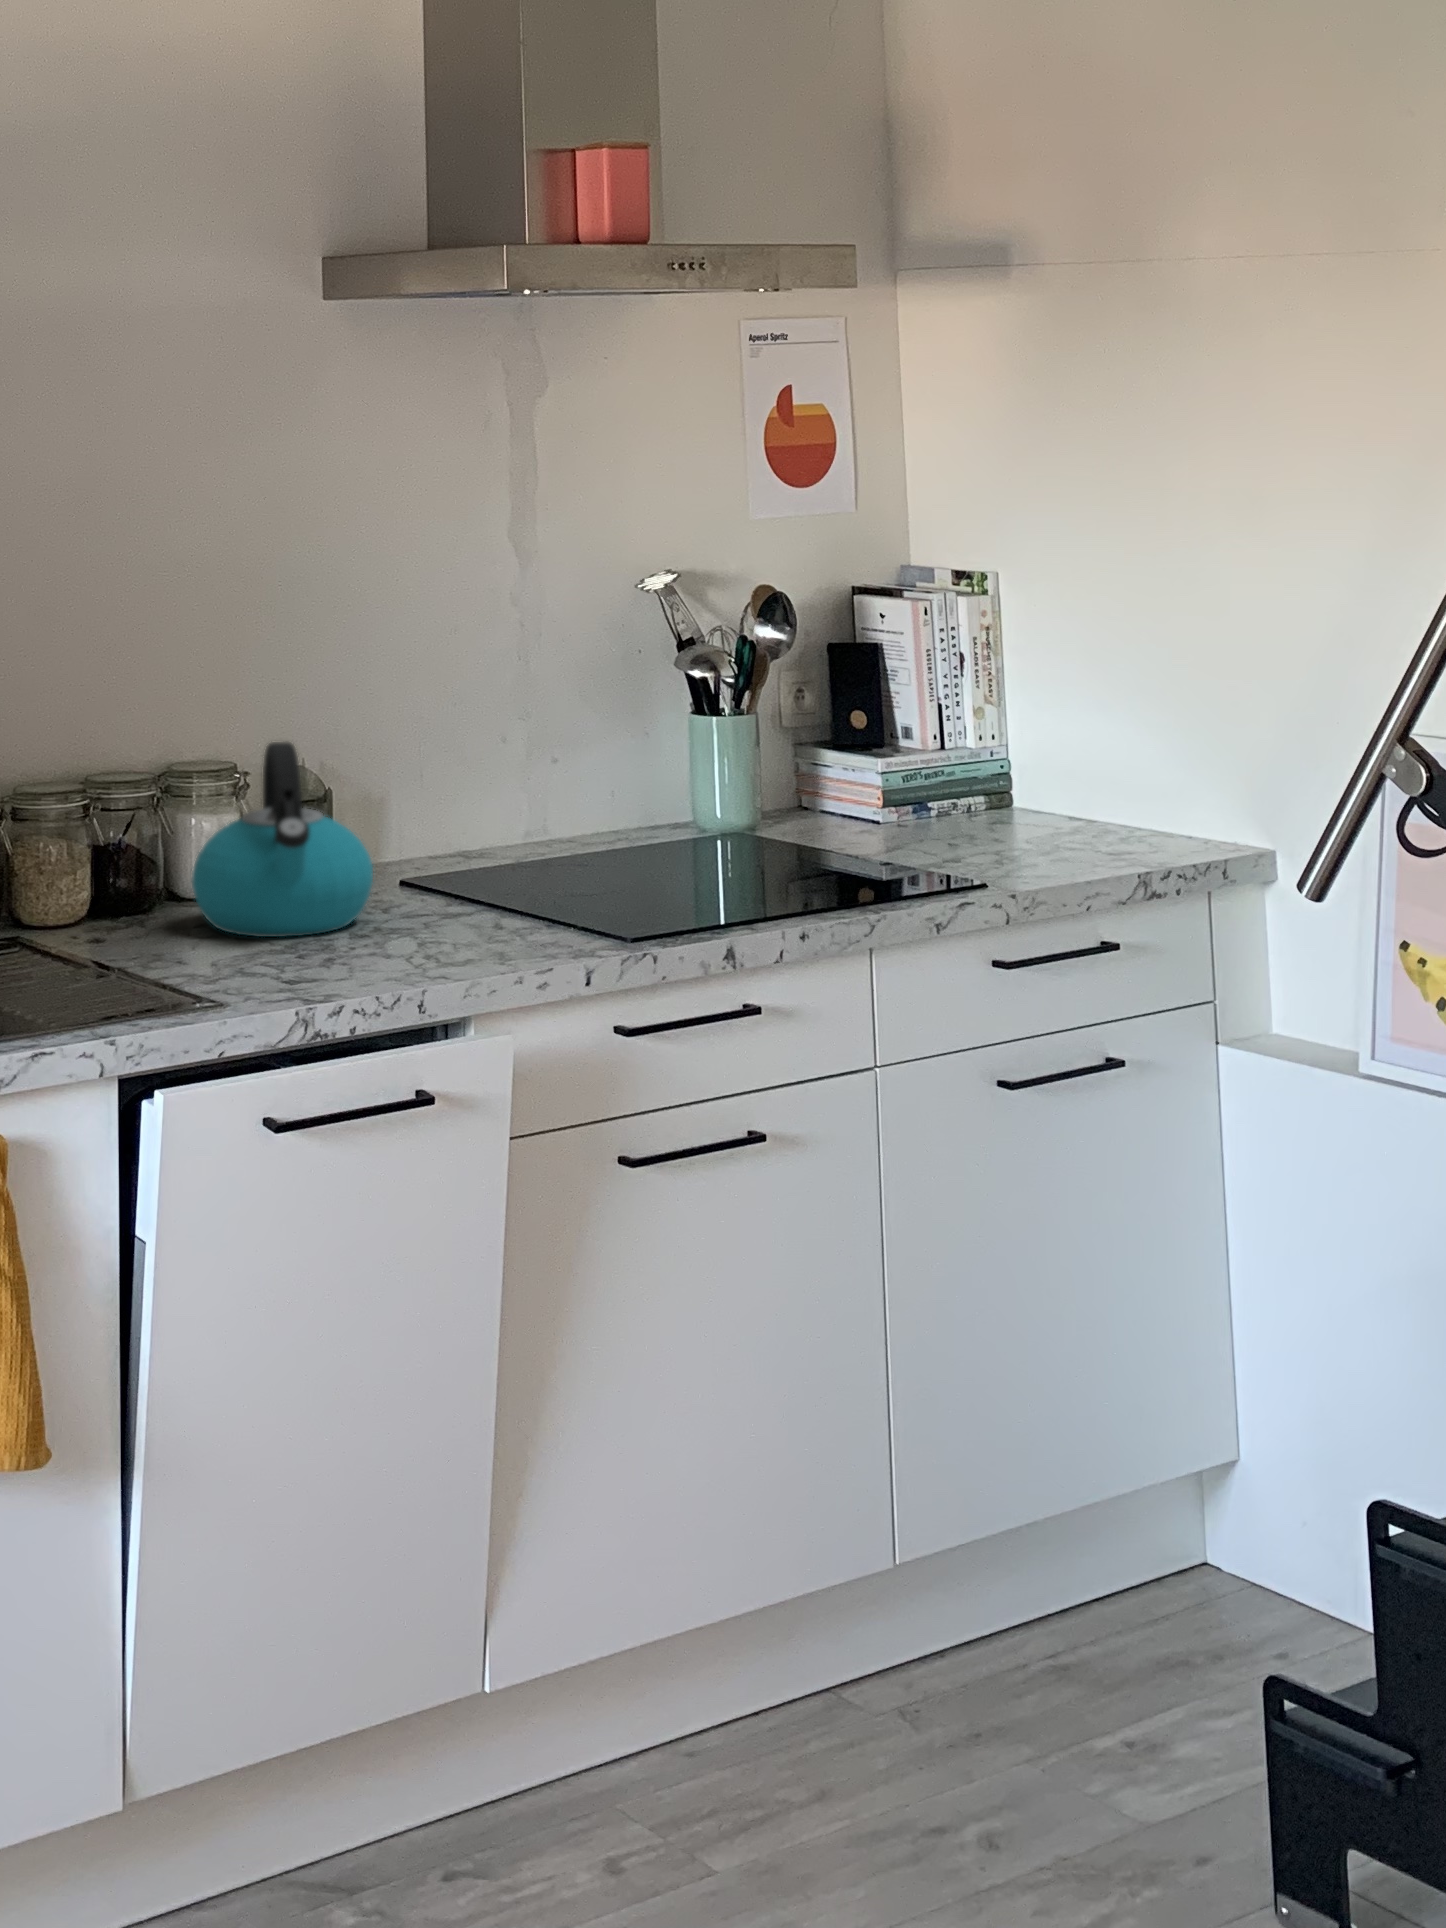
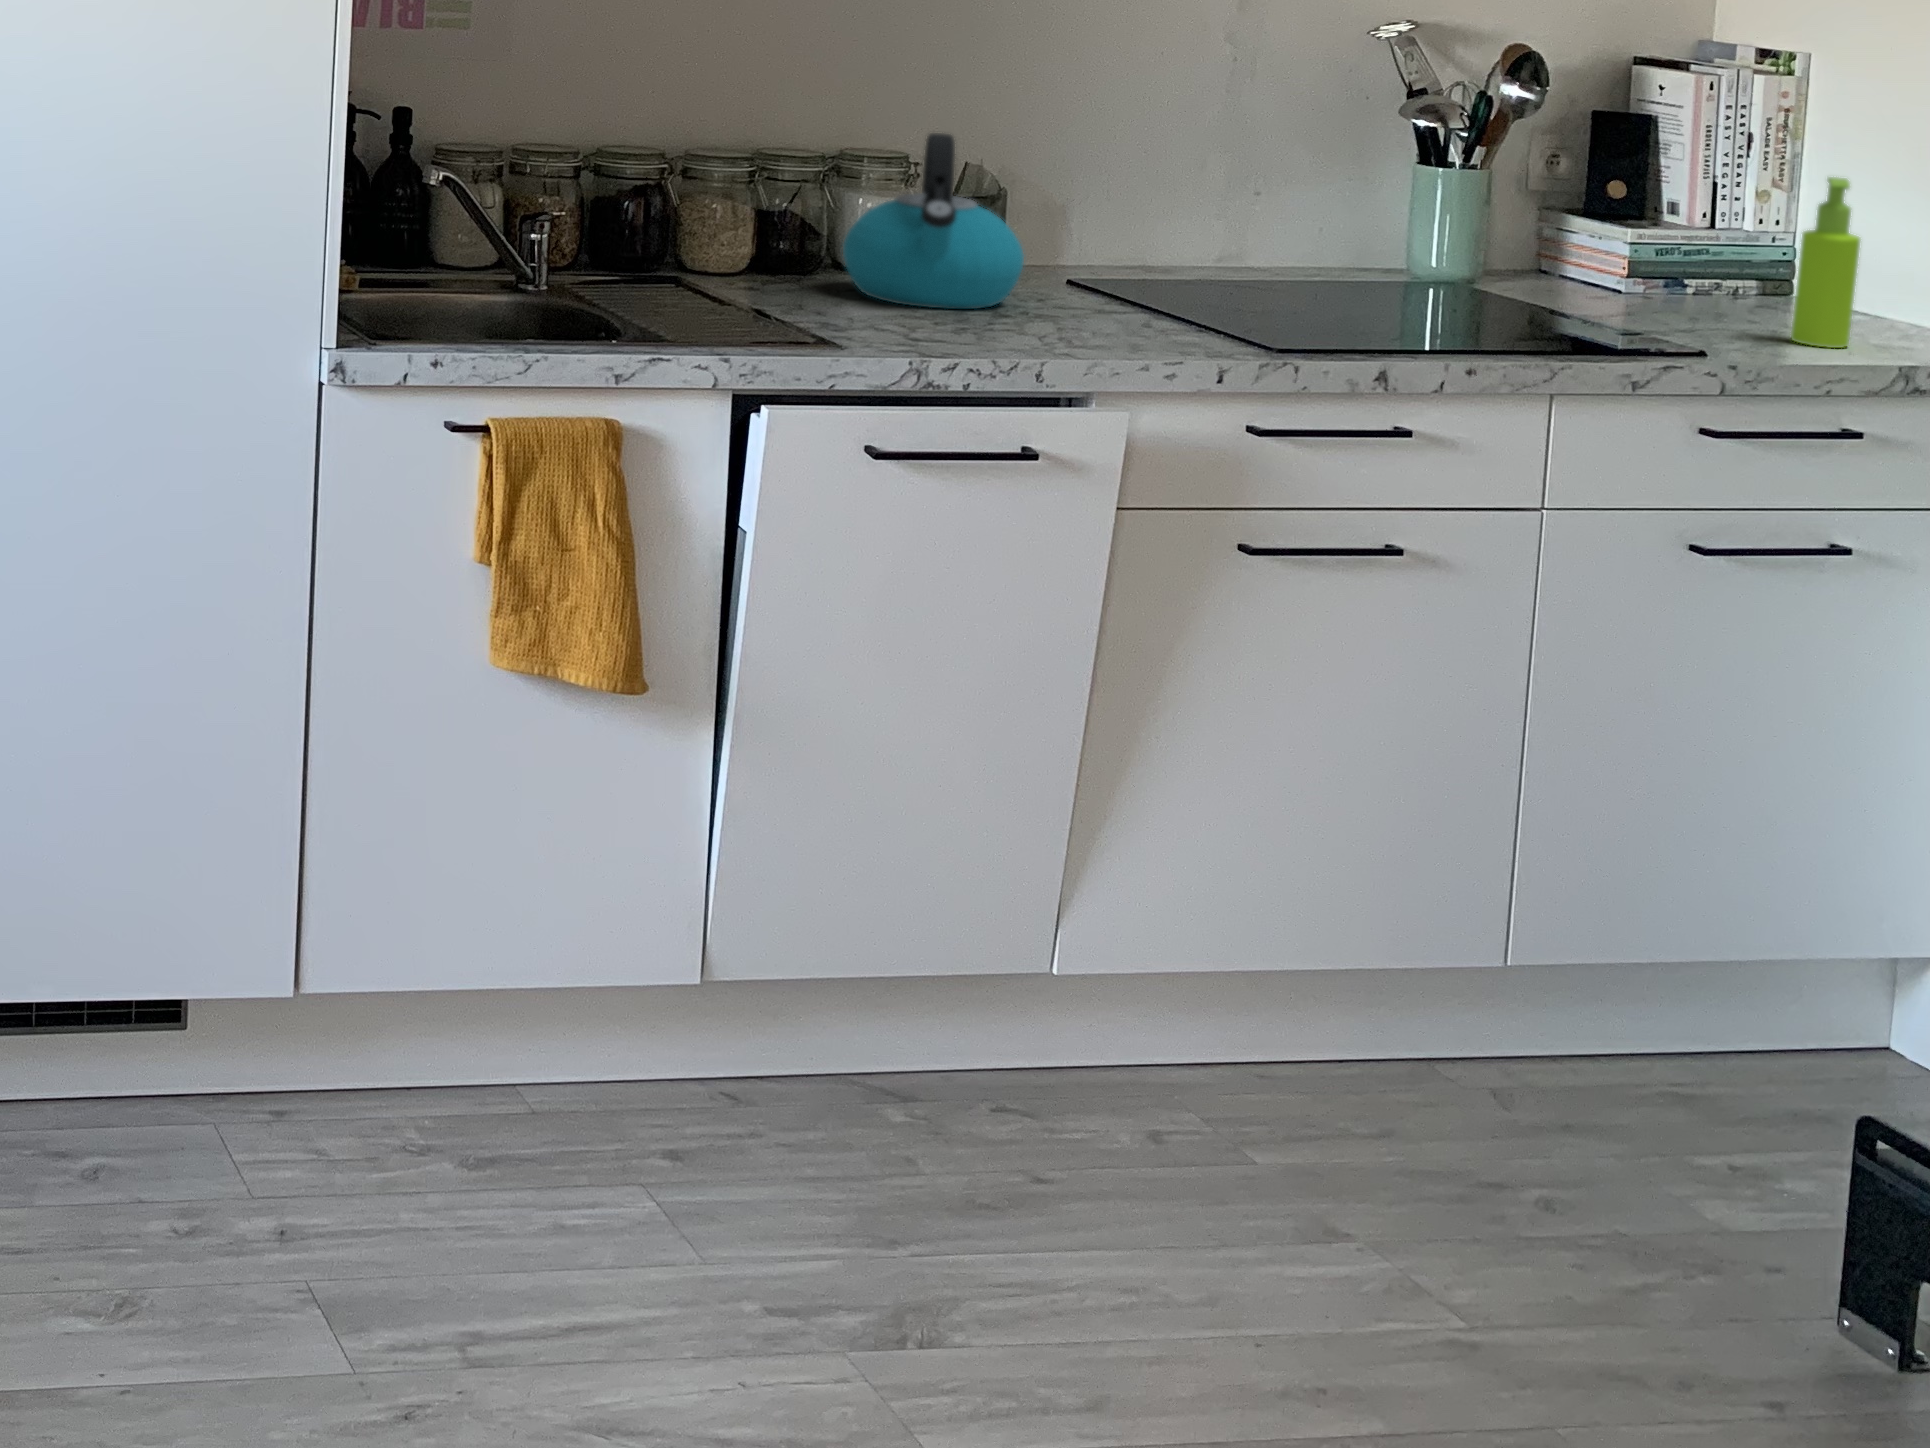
soap dispenser: none [1032,691,1083,856] -> present [1791,177,1860,348]

